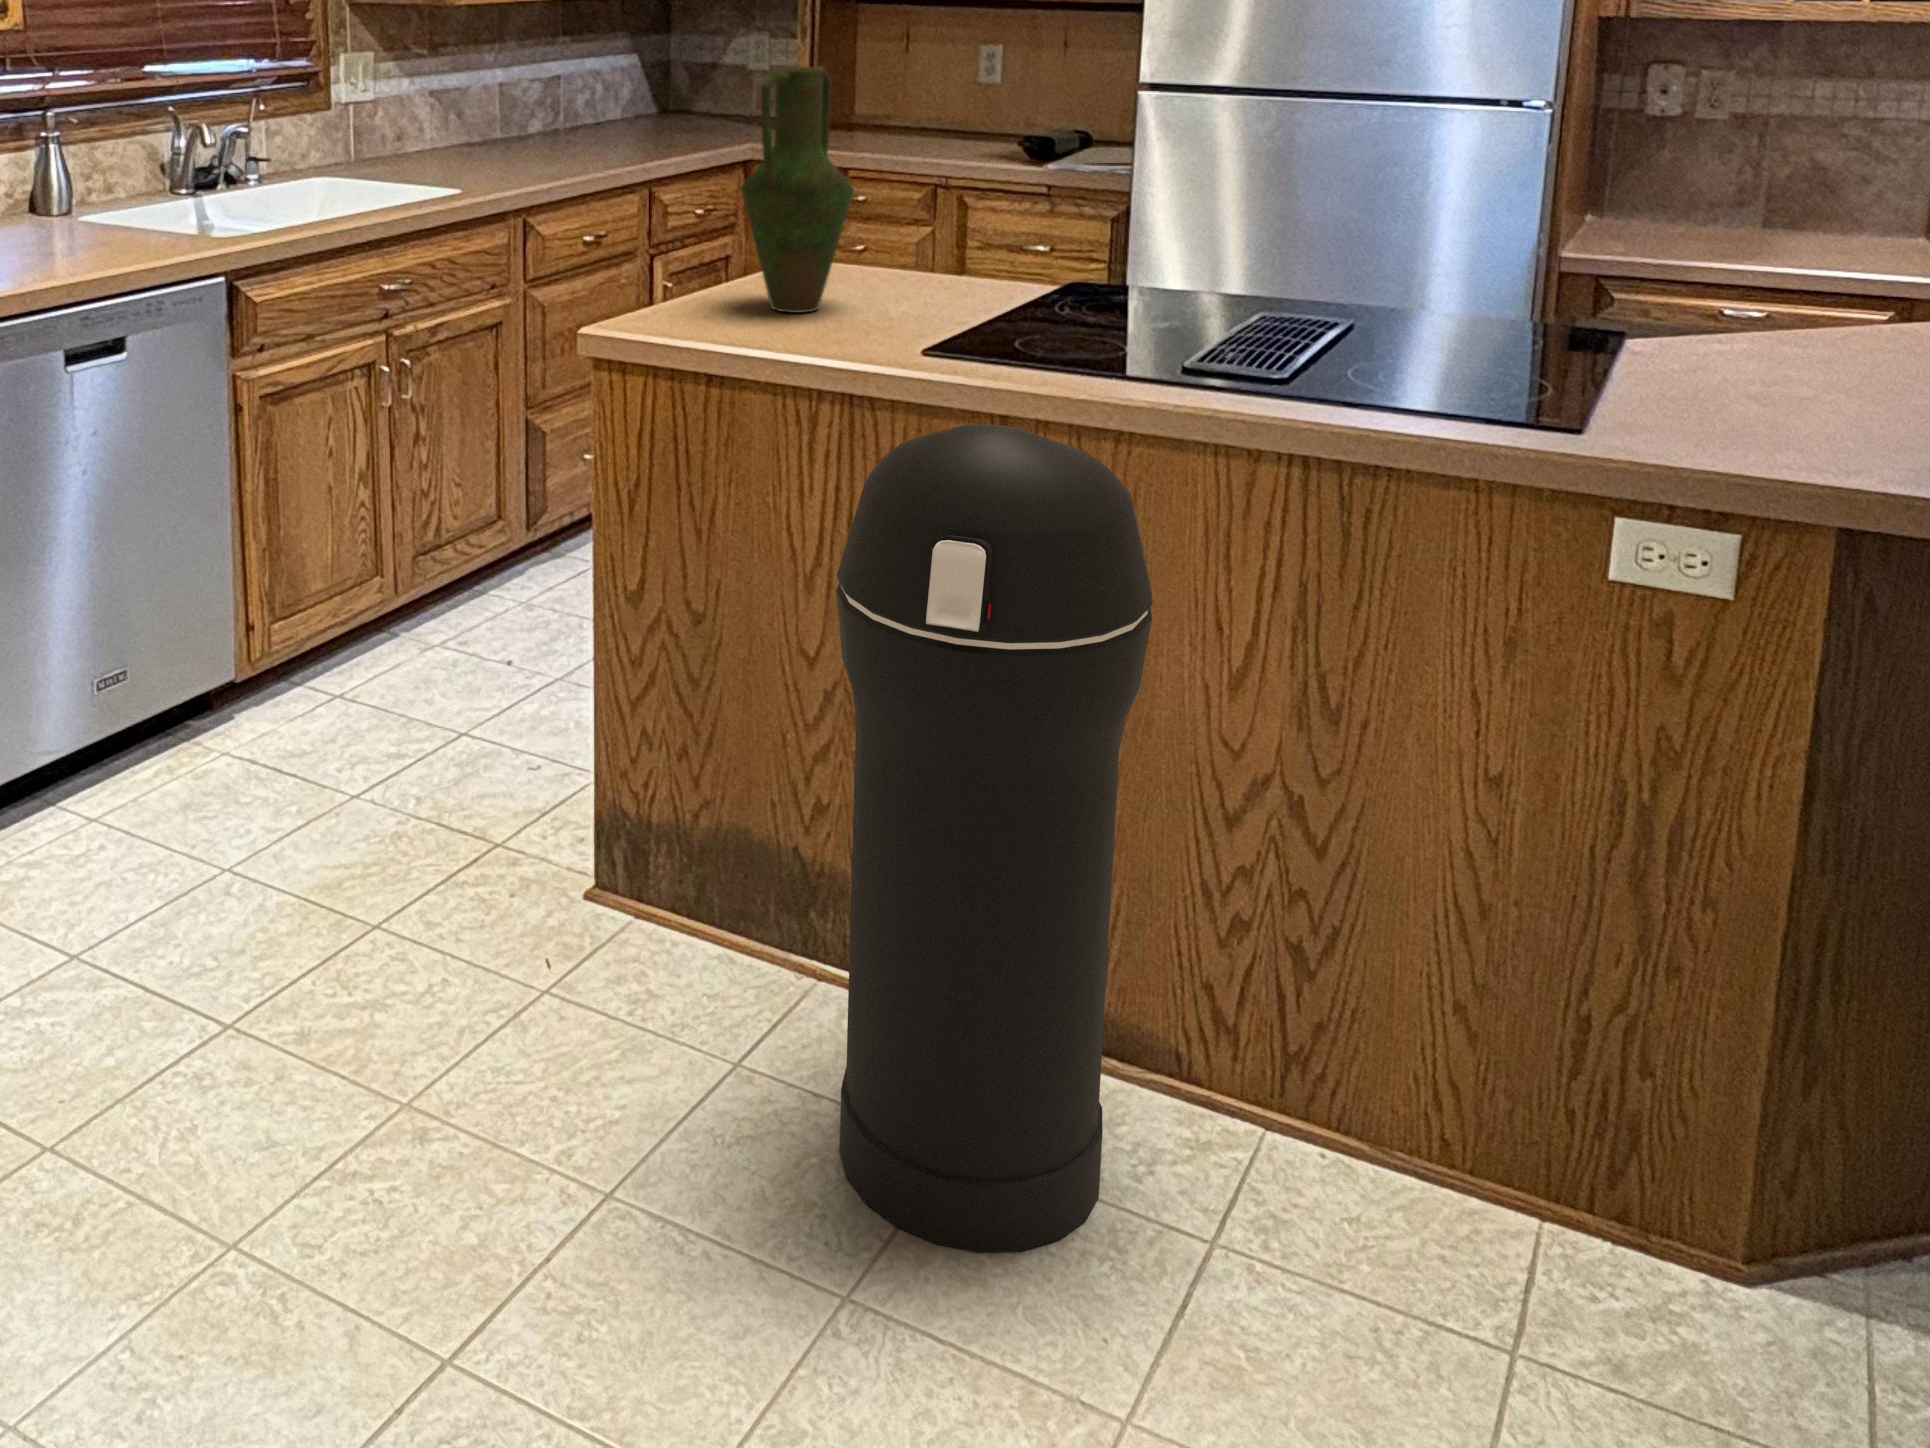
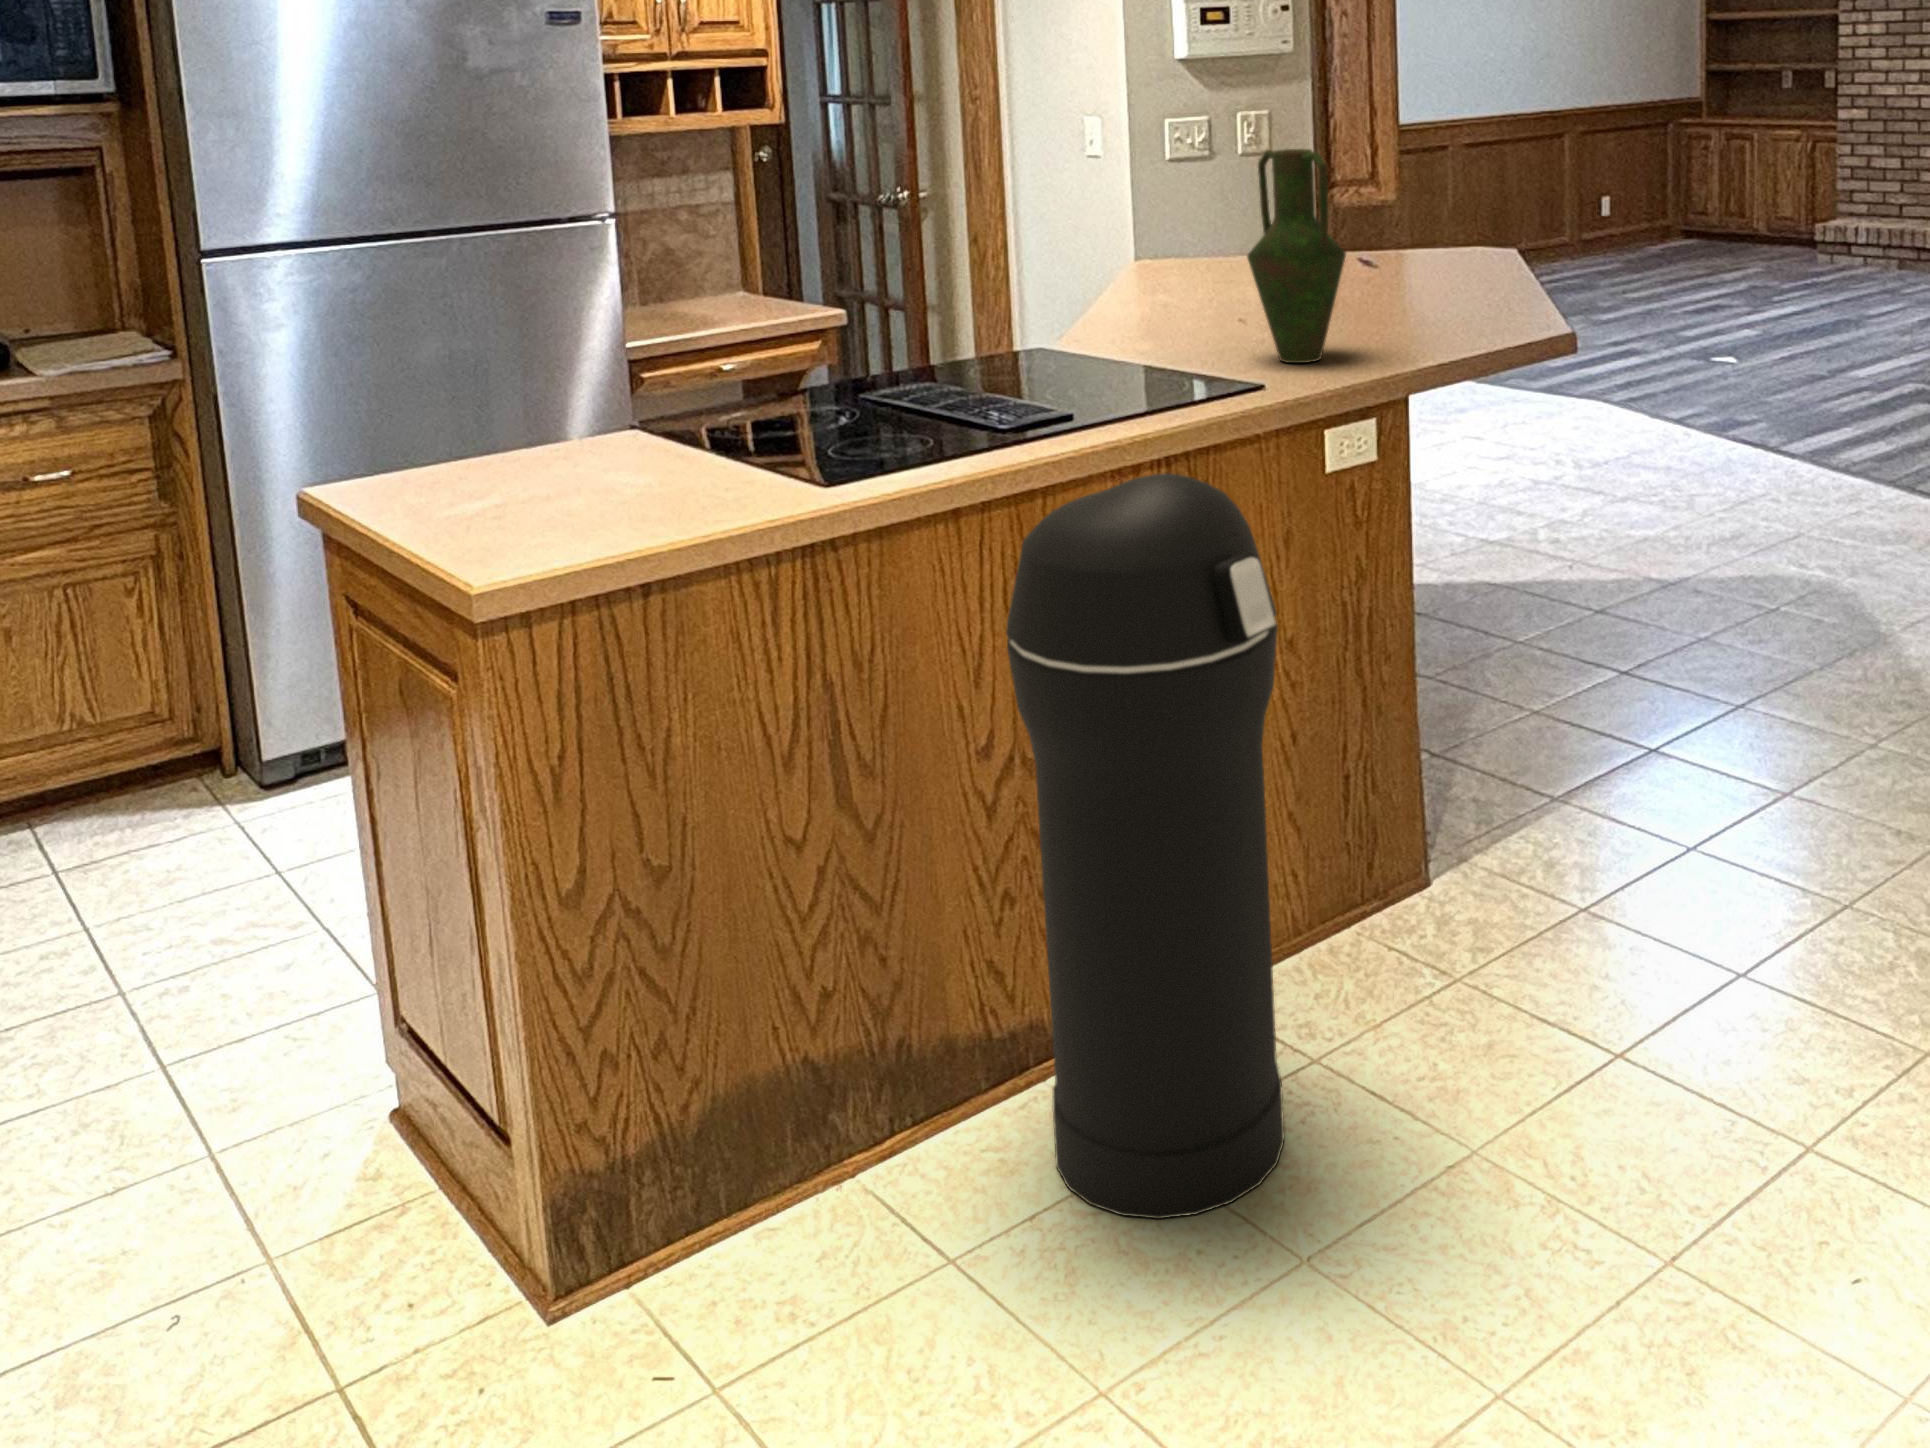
vase: present [741,66,854,313] -> present [1247,149,1346,363]

